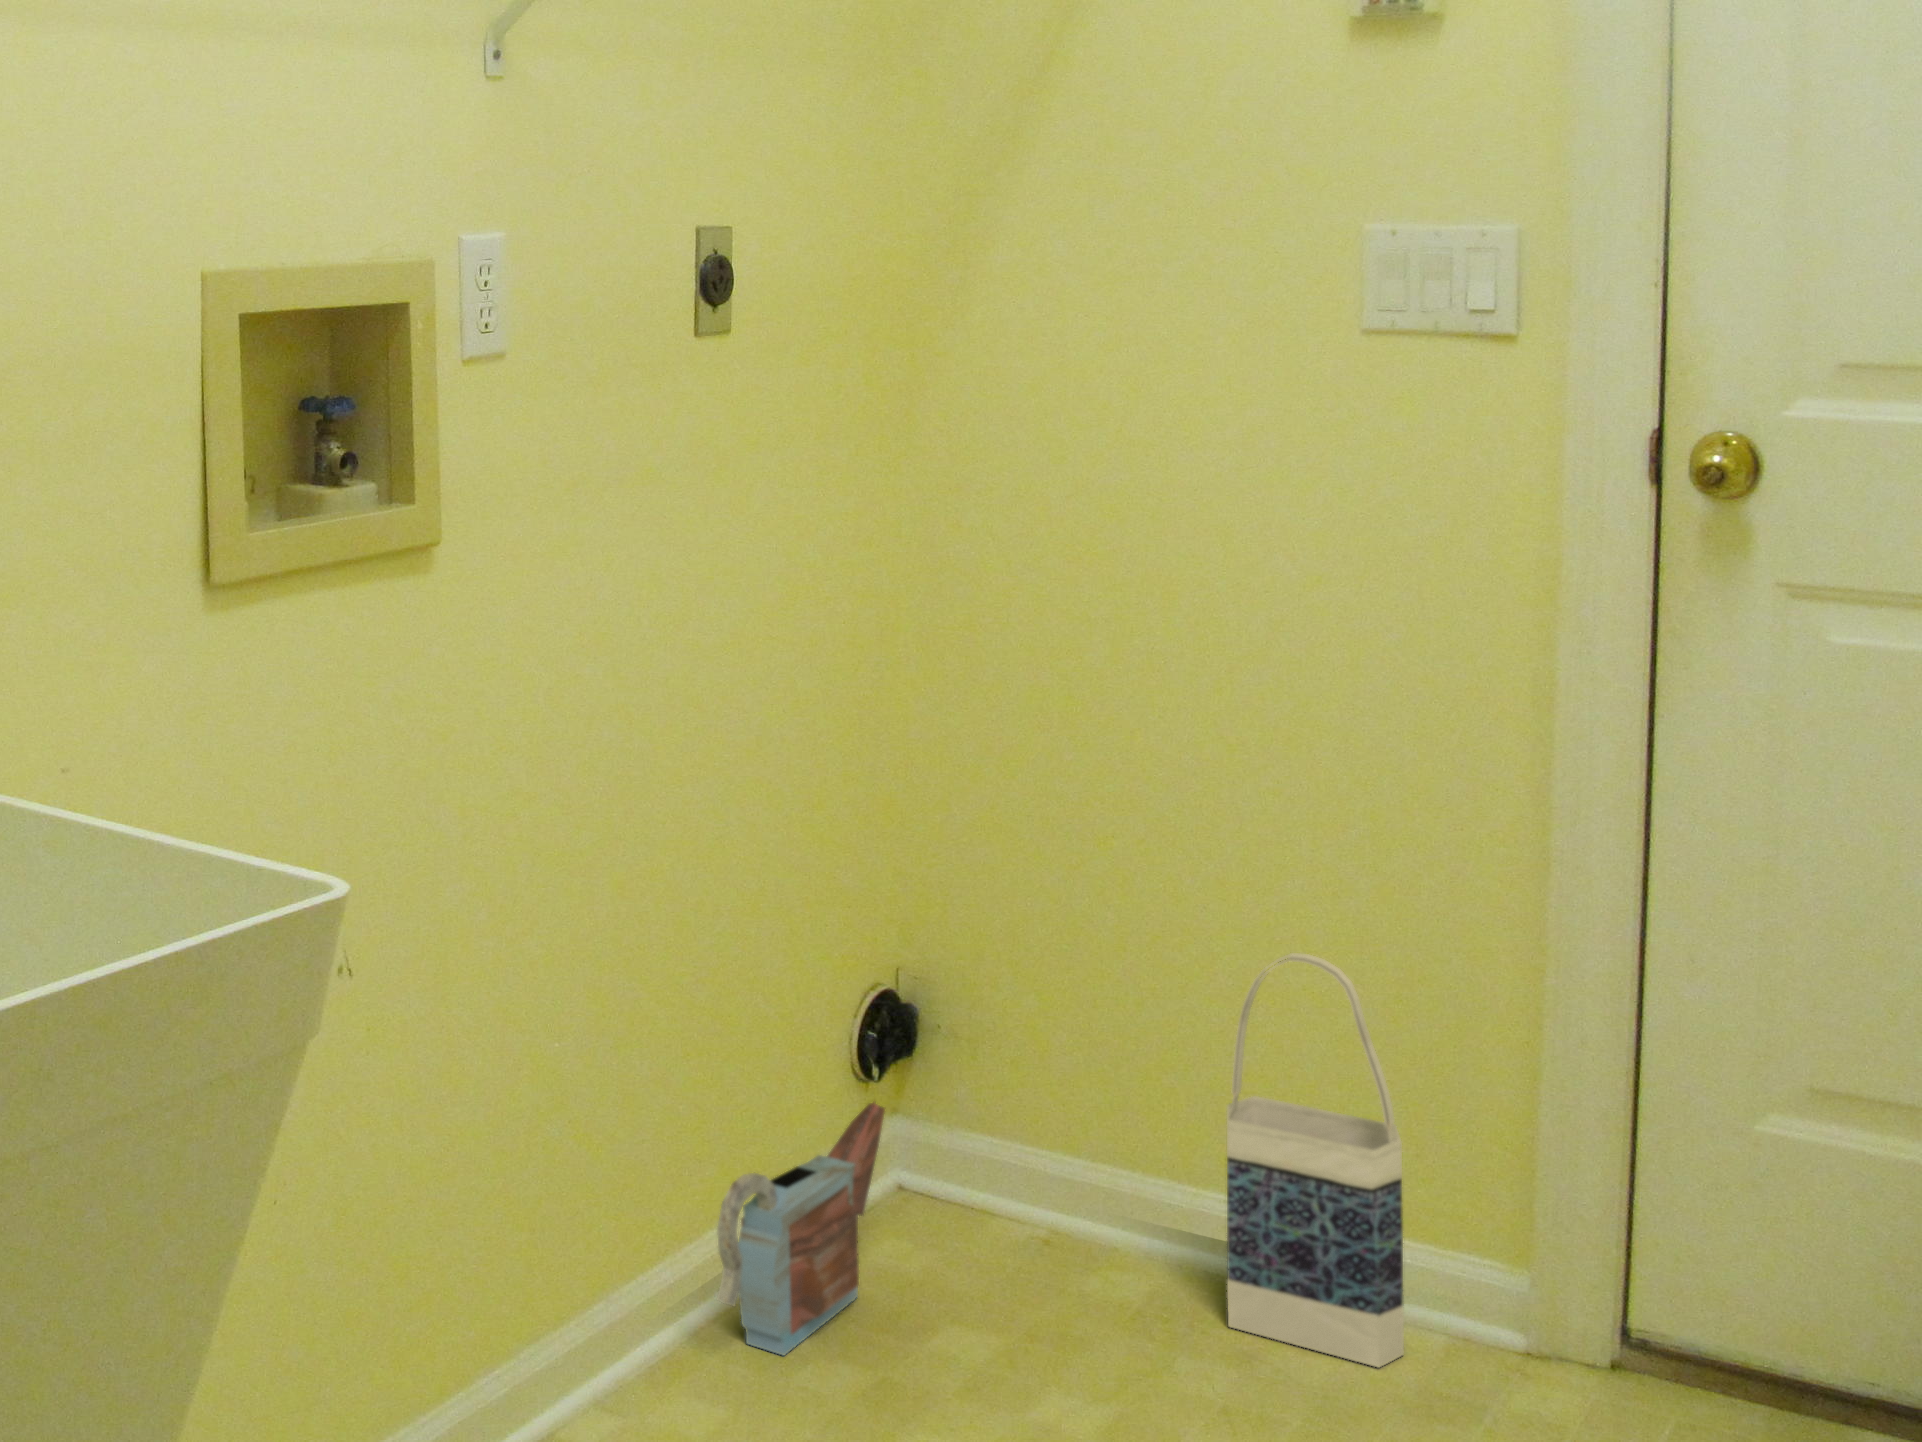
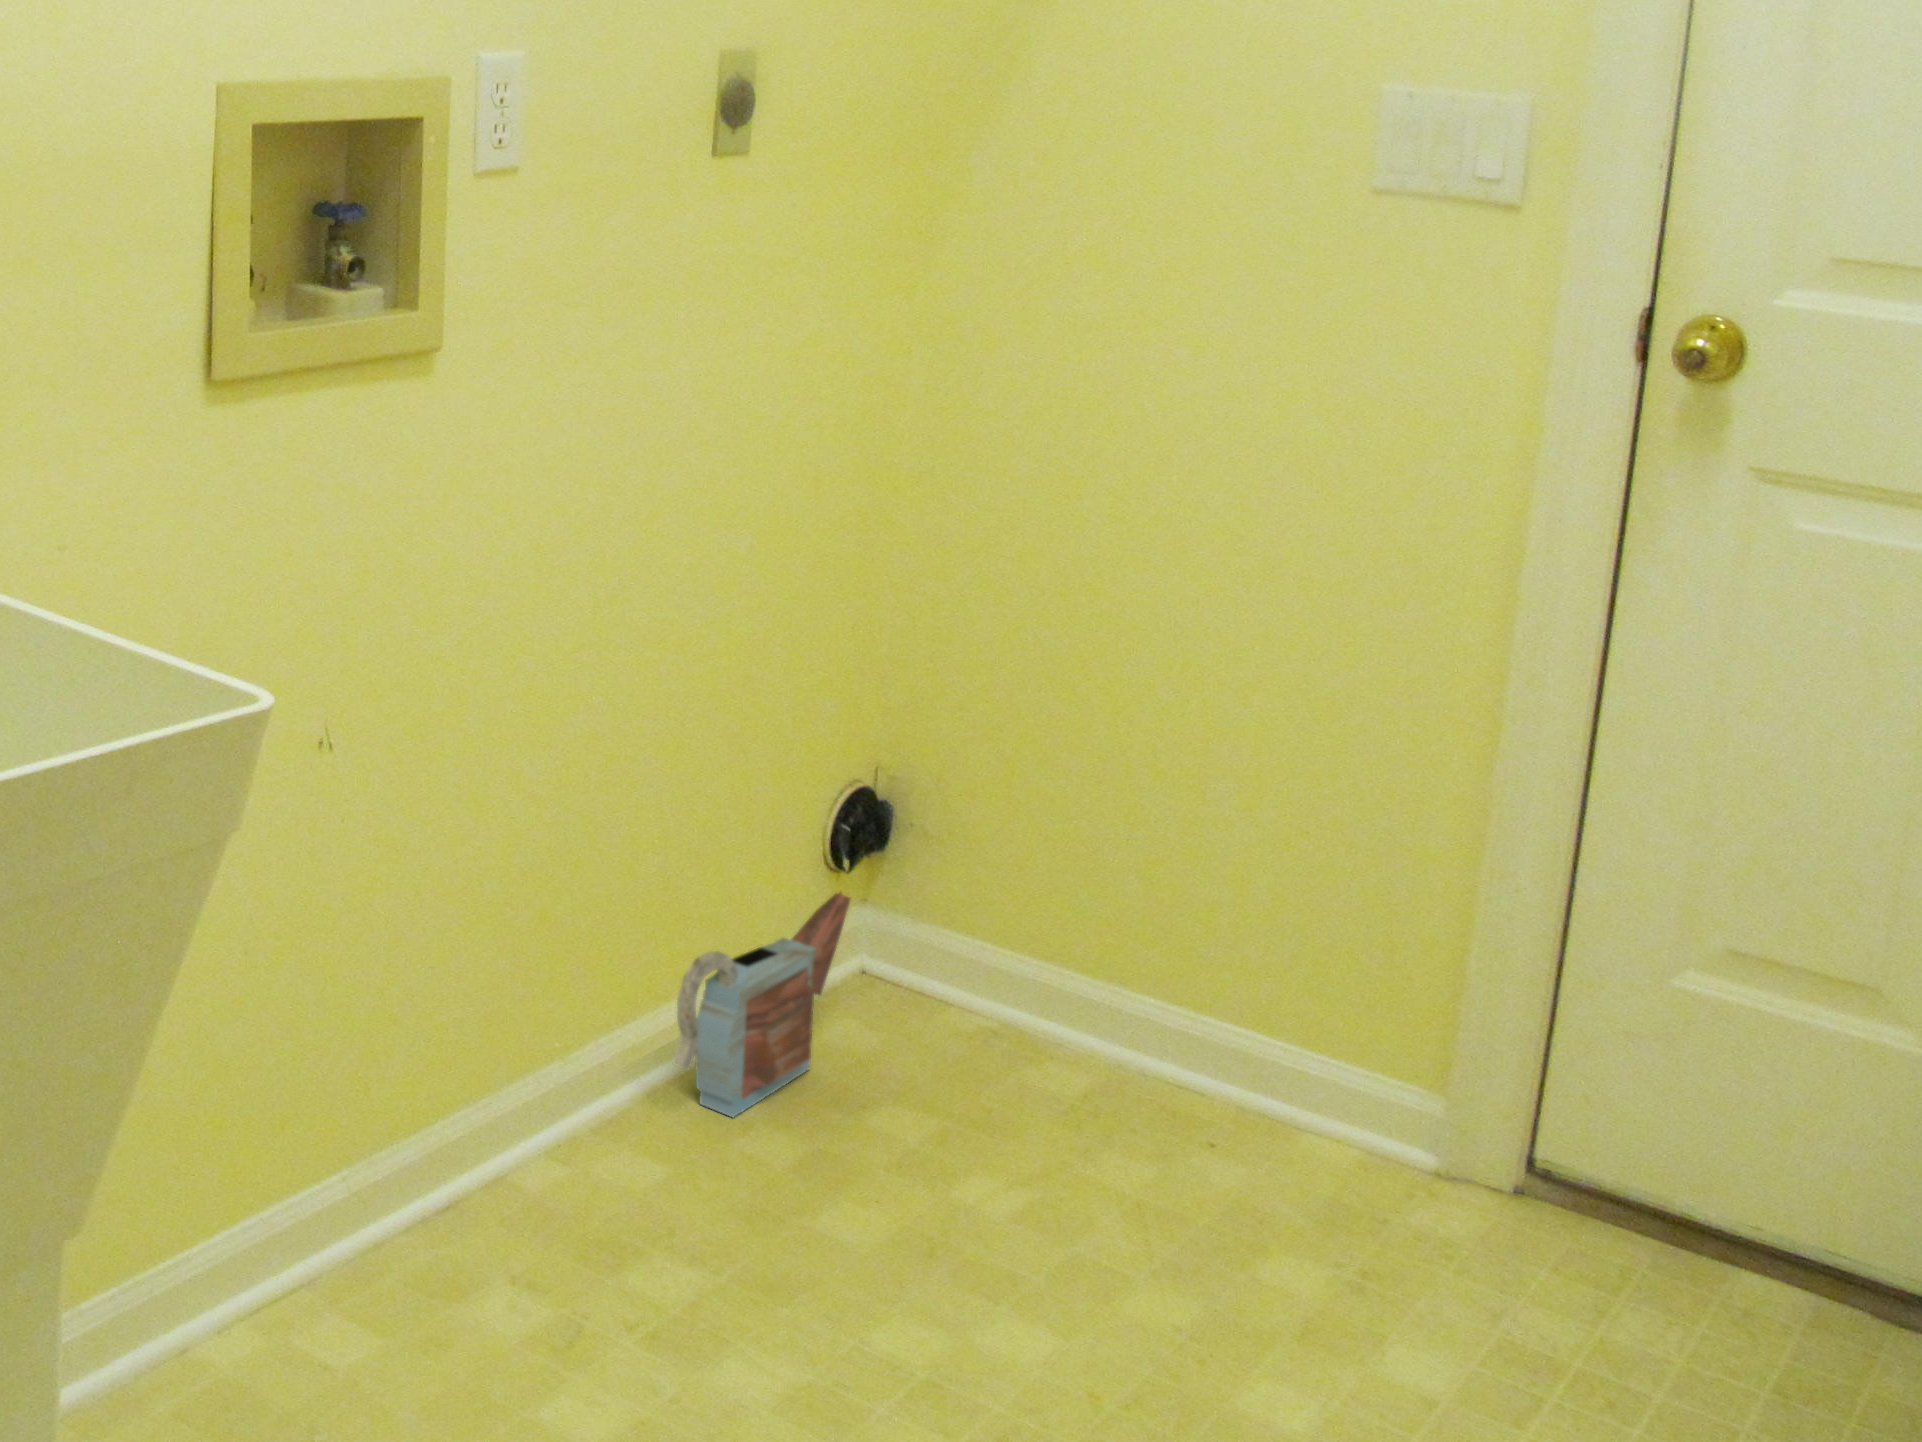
bag: present [1227,953,1404,1367] -> none [1155,783,1334,1169]

